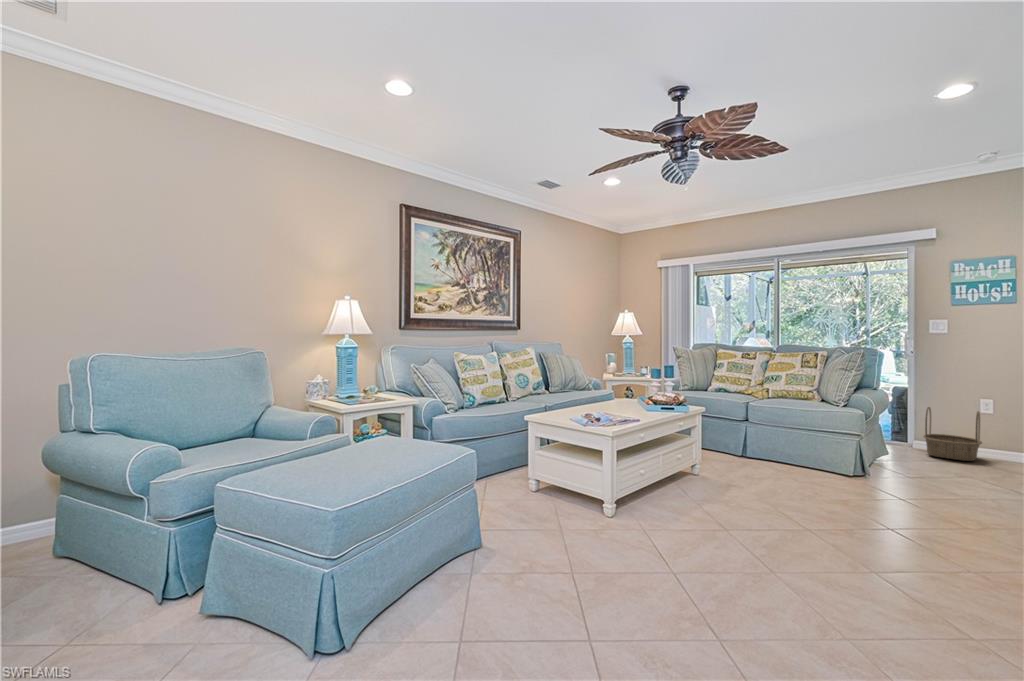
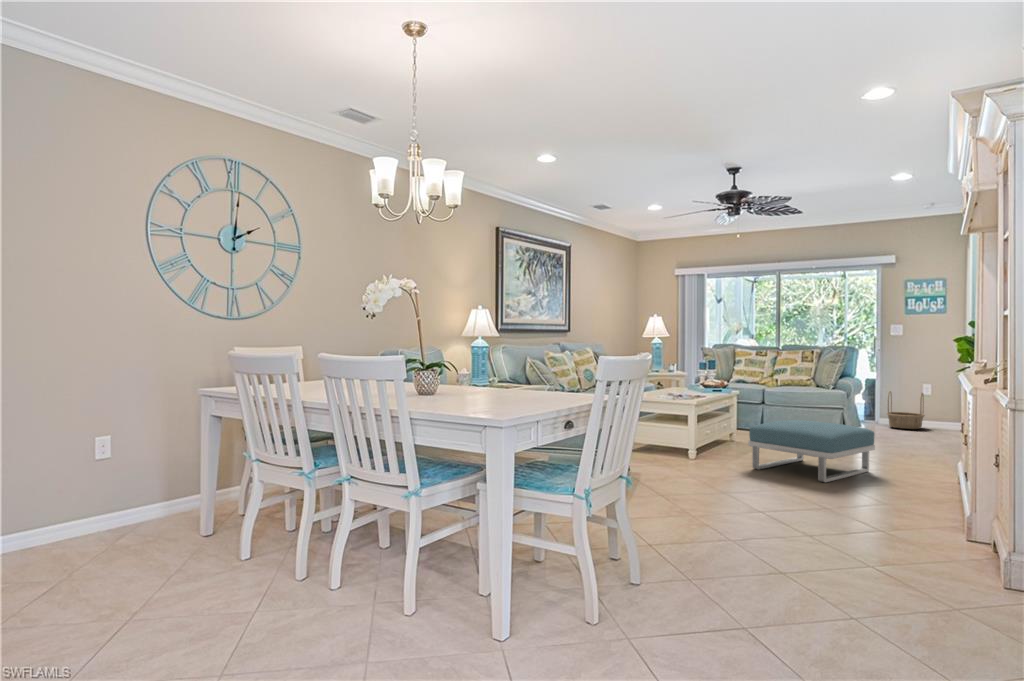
footstool: none [679,465,908,609] -> present [748,420,875,482]

